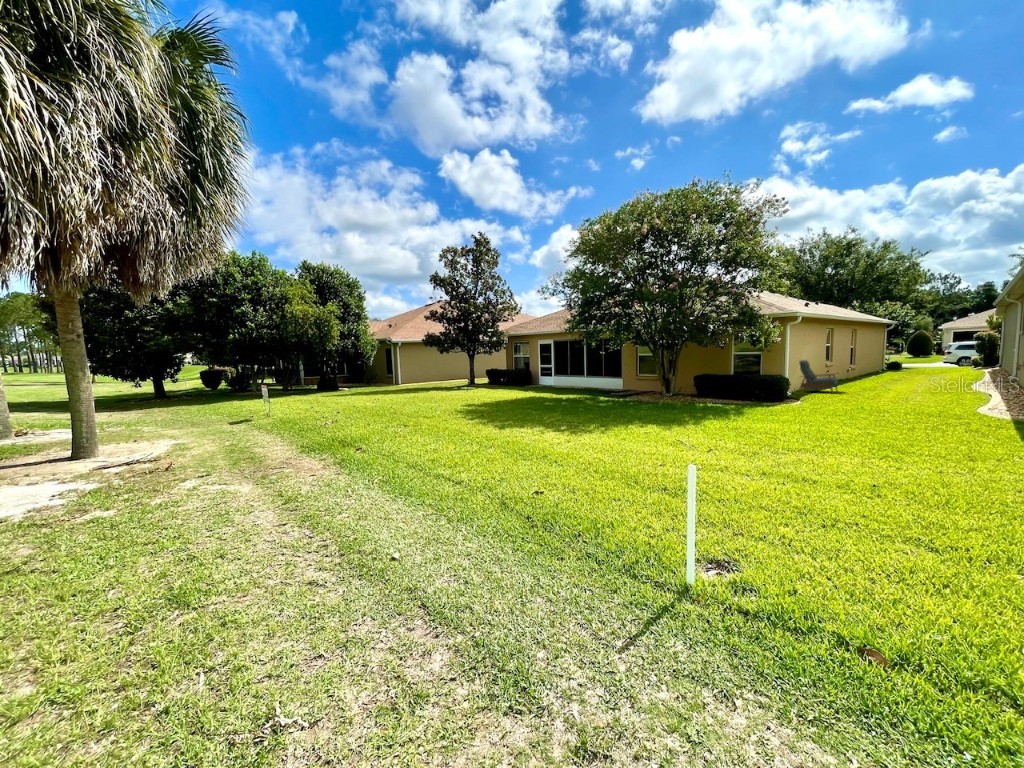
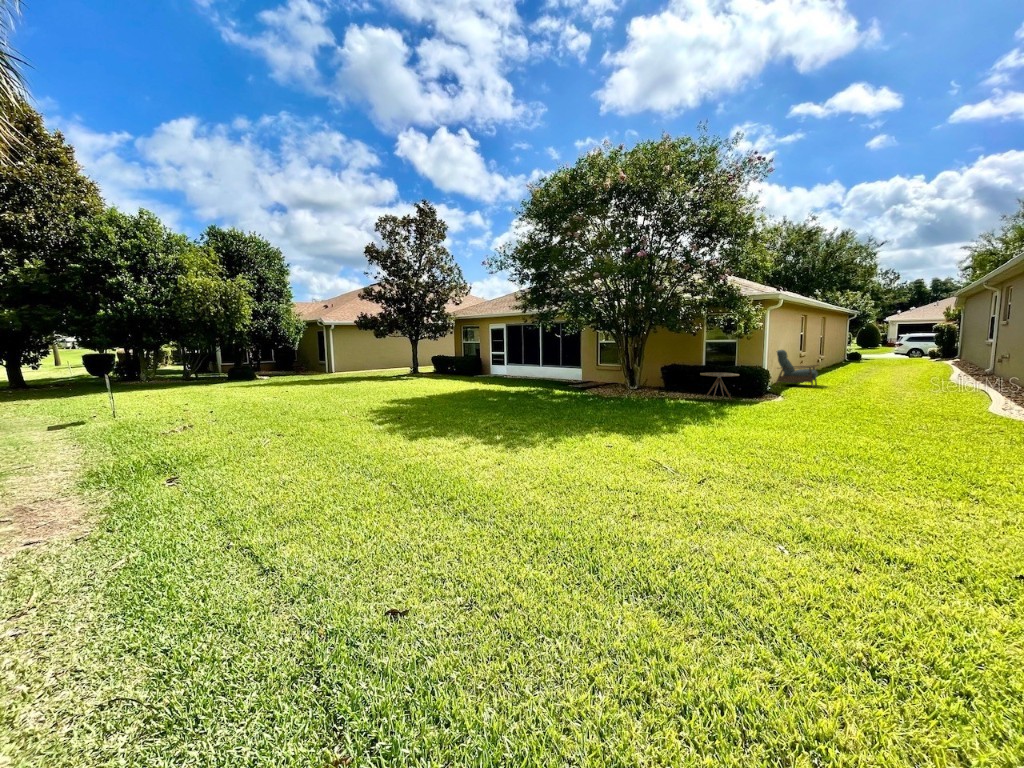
round table: none [726,380,760,403] -> present [700,373,739,399]

